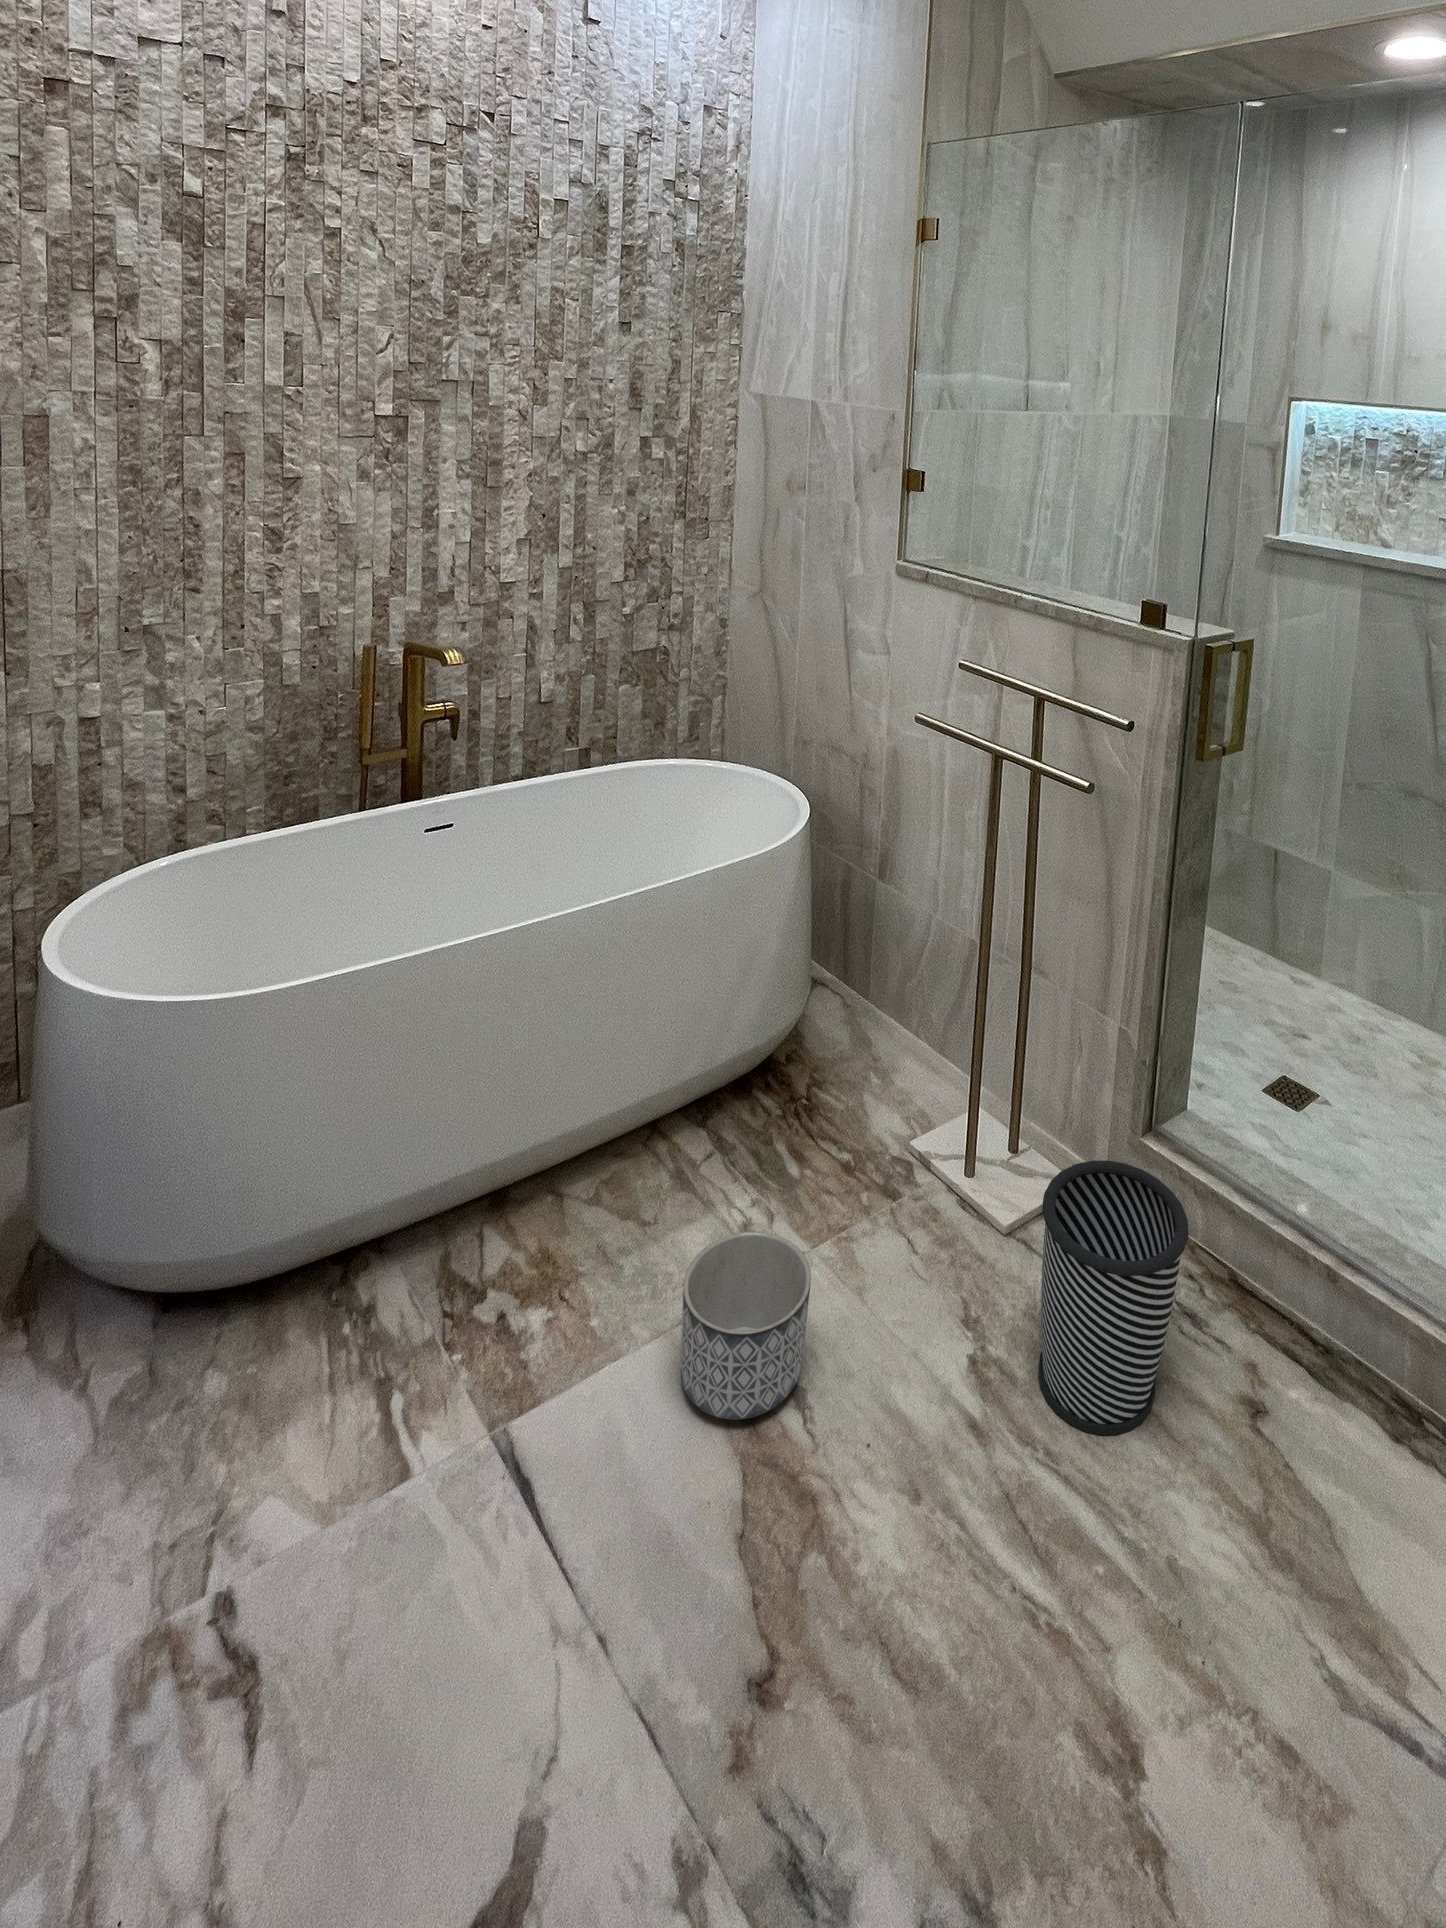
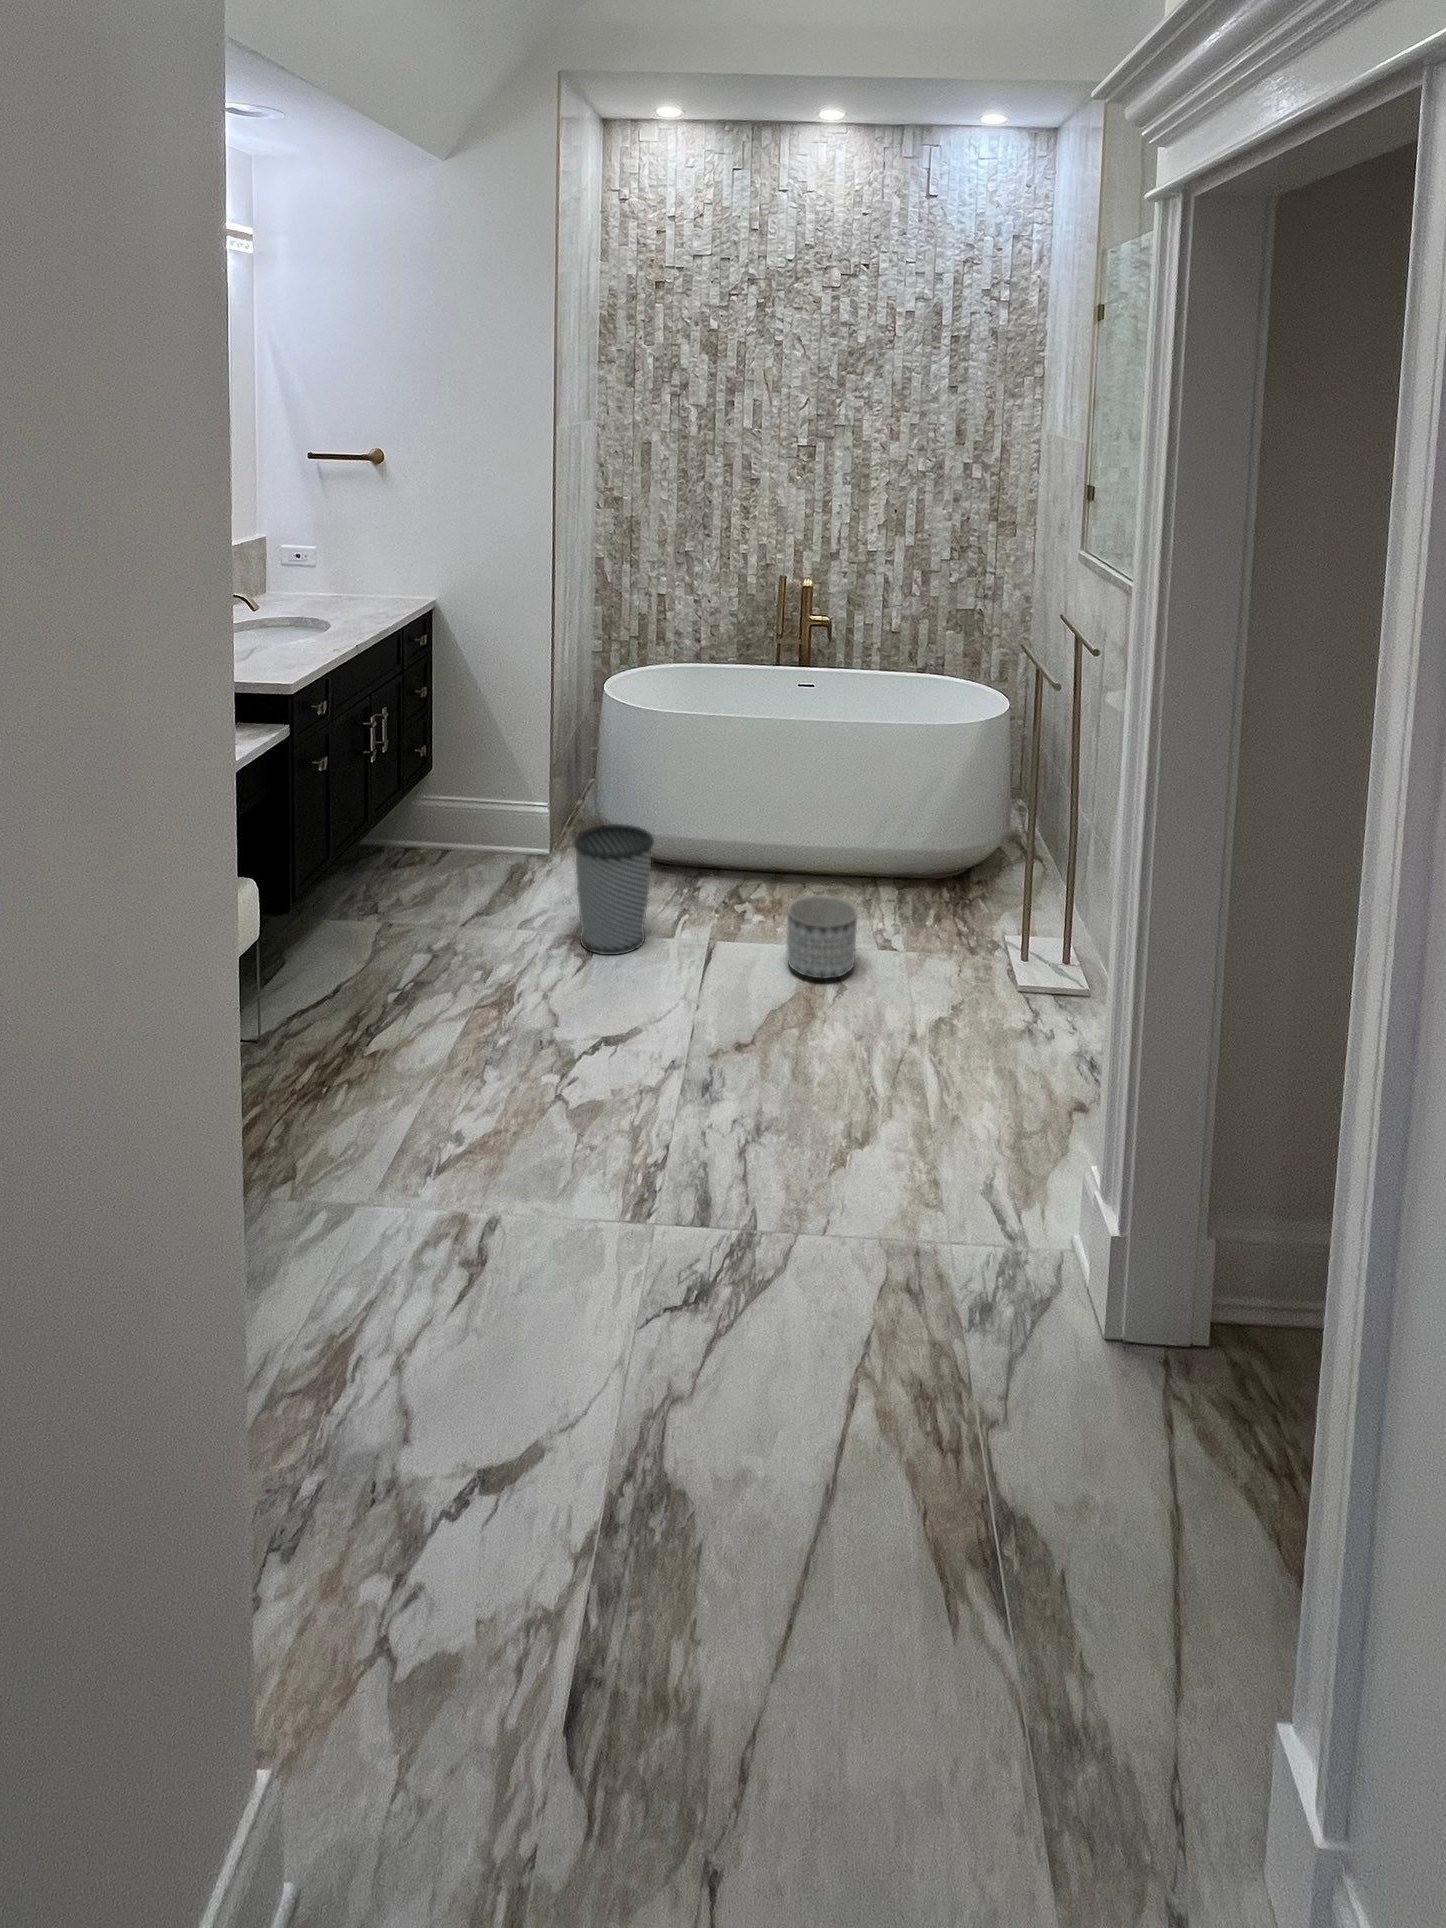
wastebasket: present [1038,1161,1189,1435] -> present [574,824,654,955]

